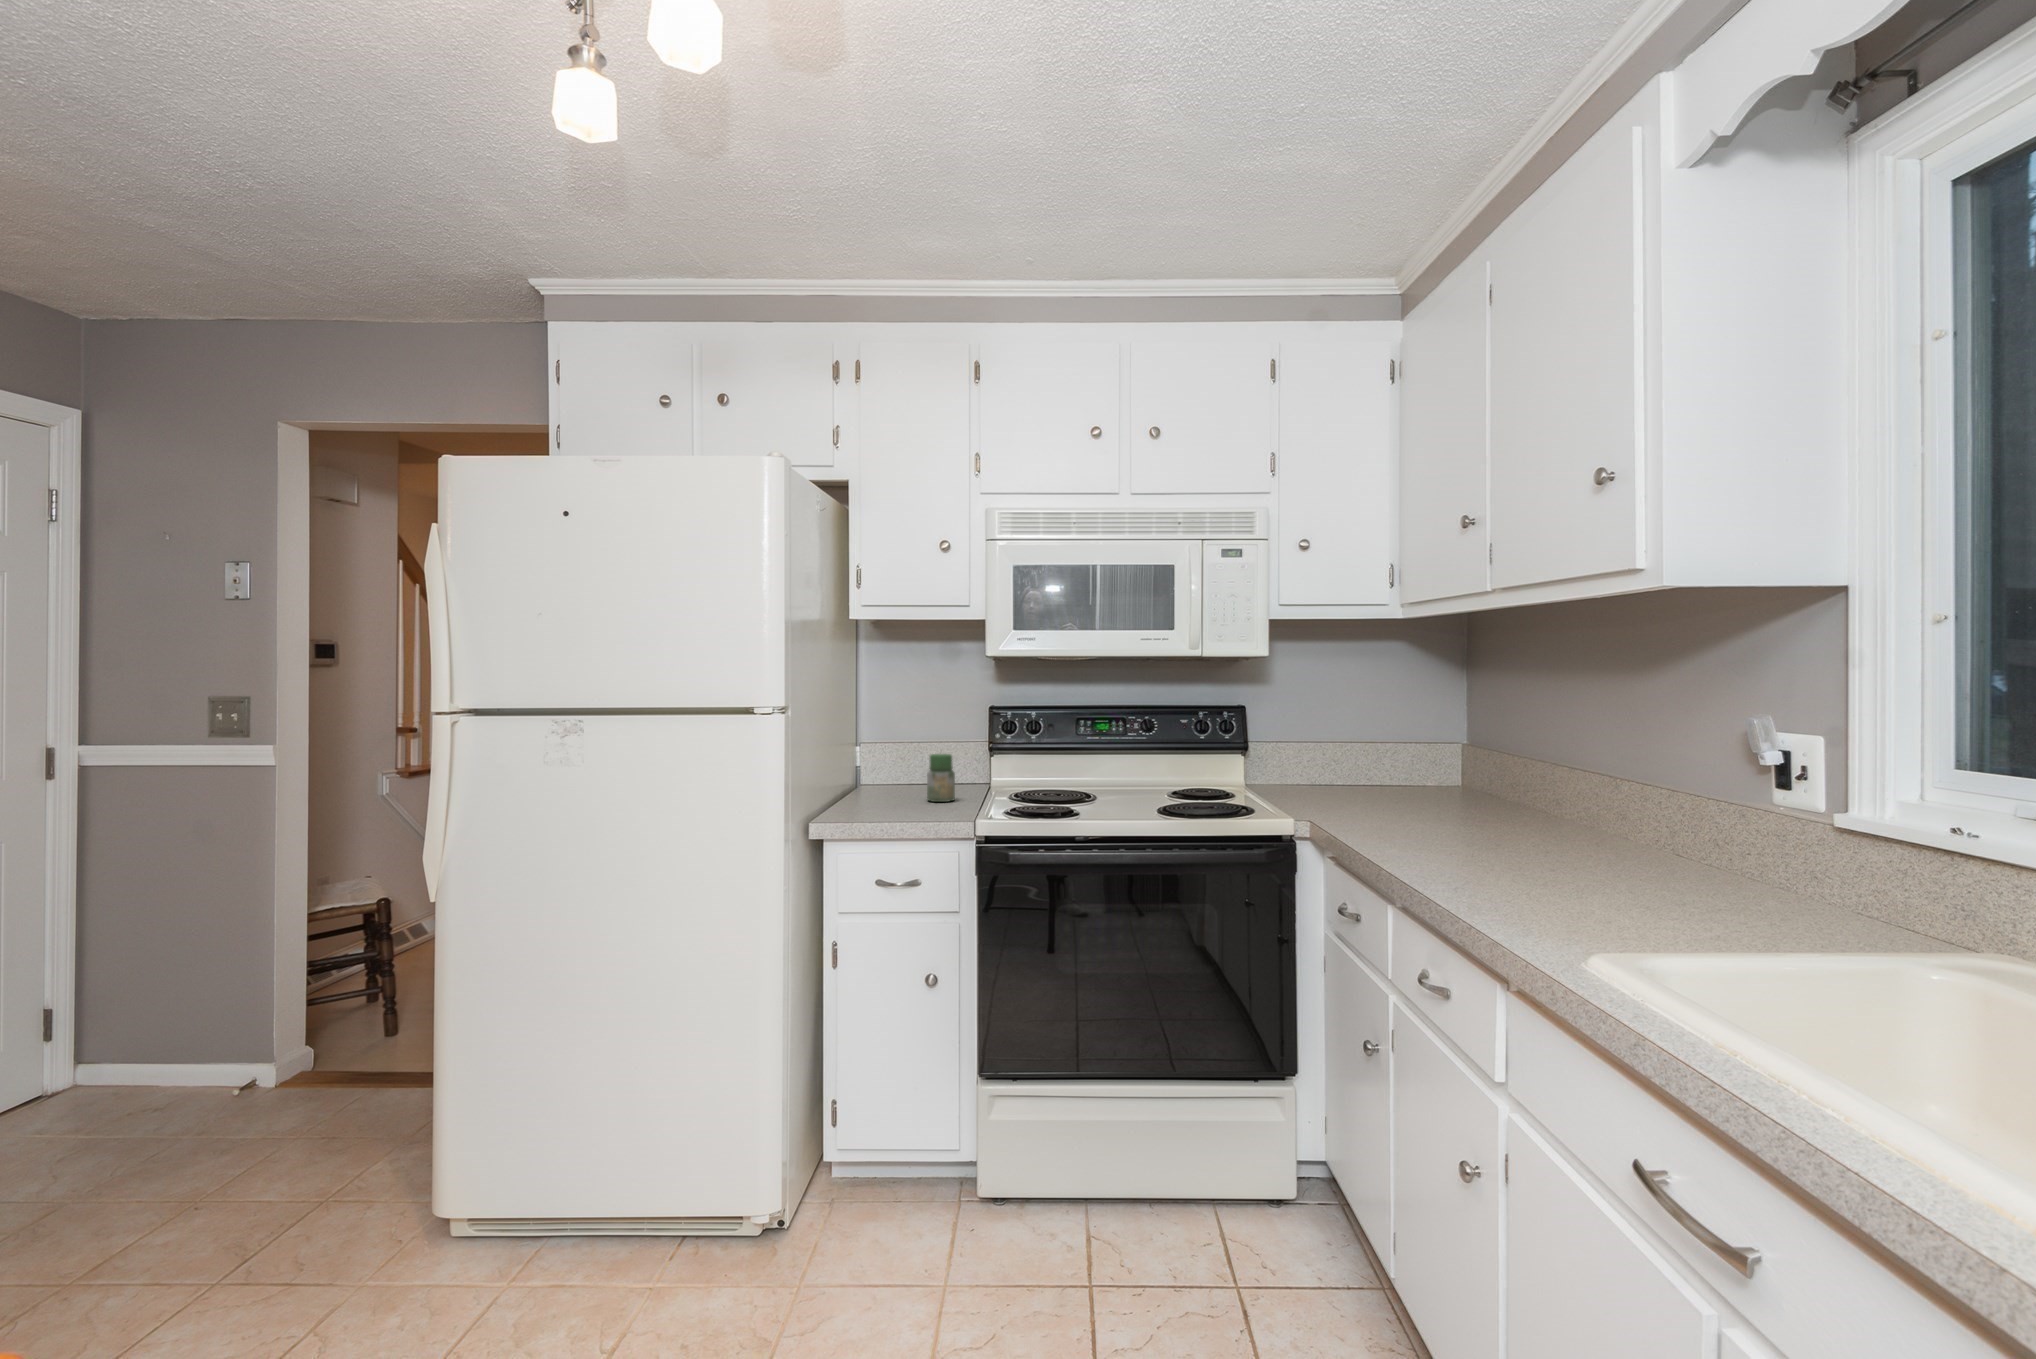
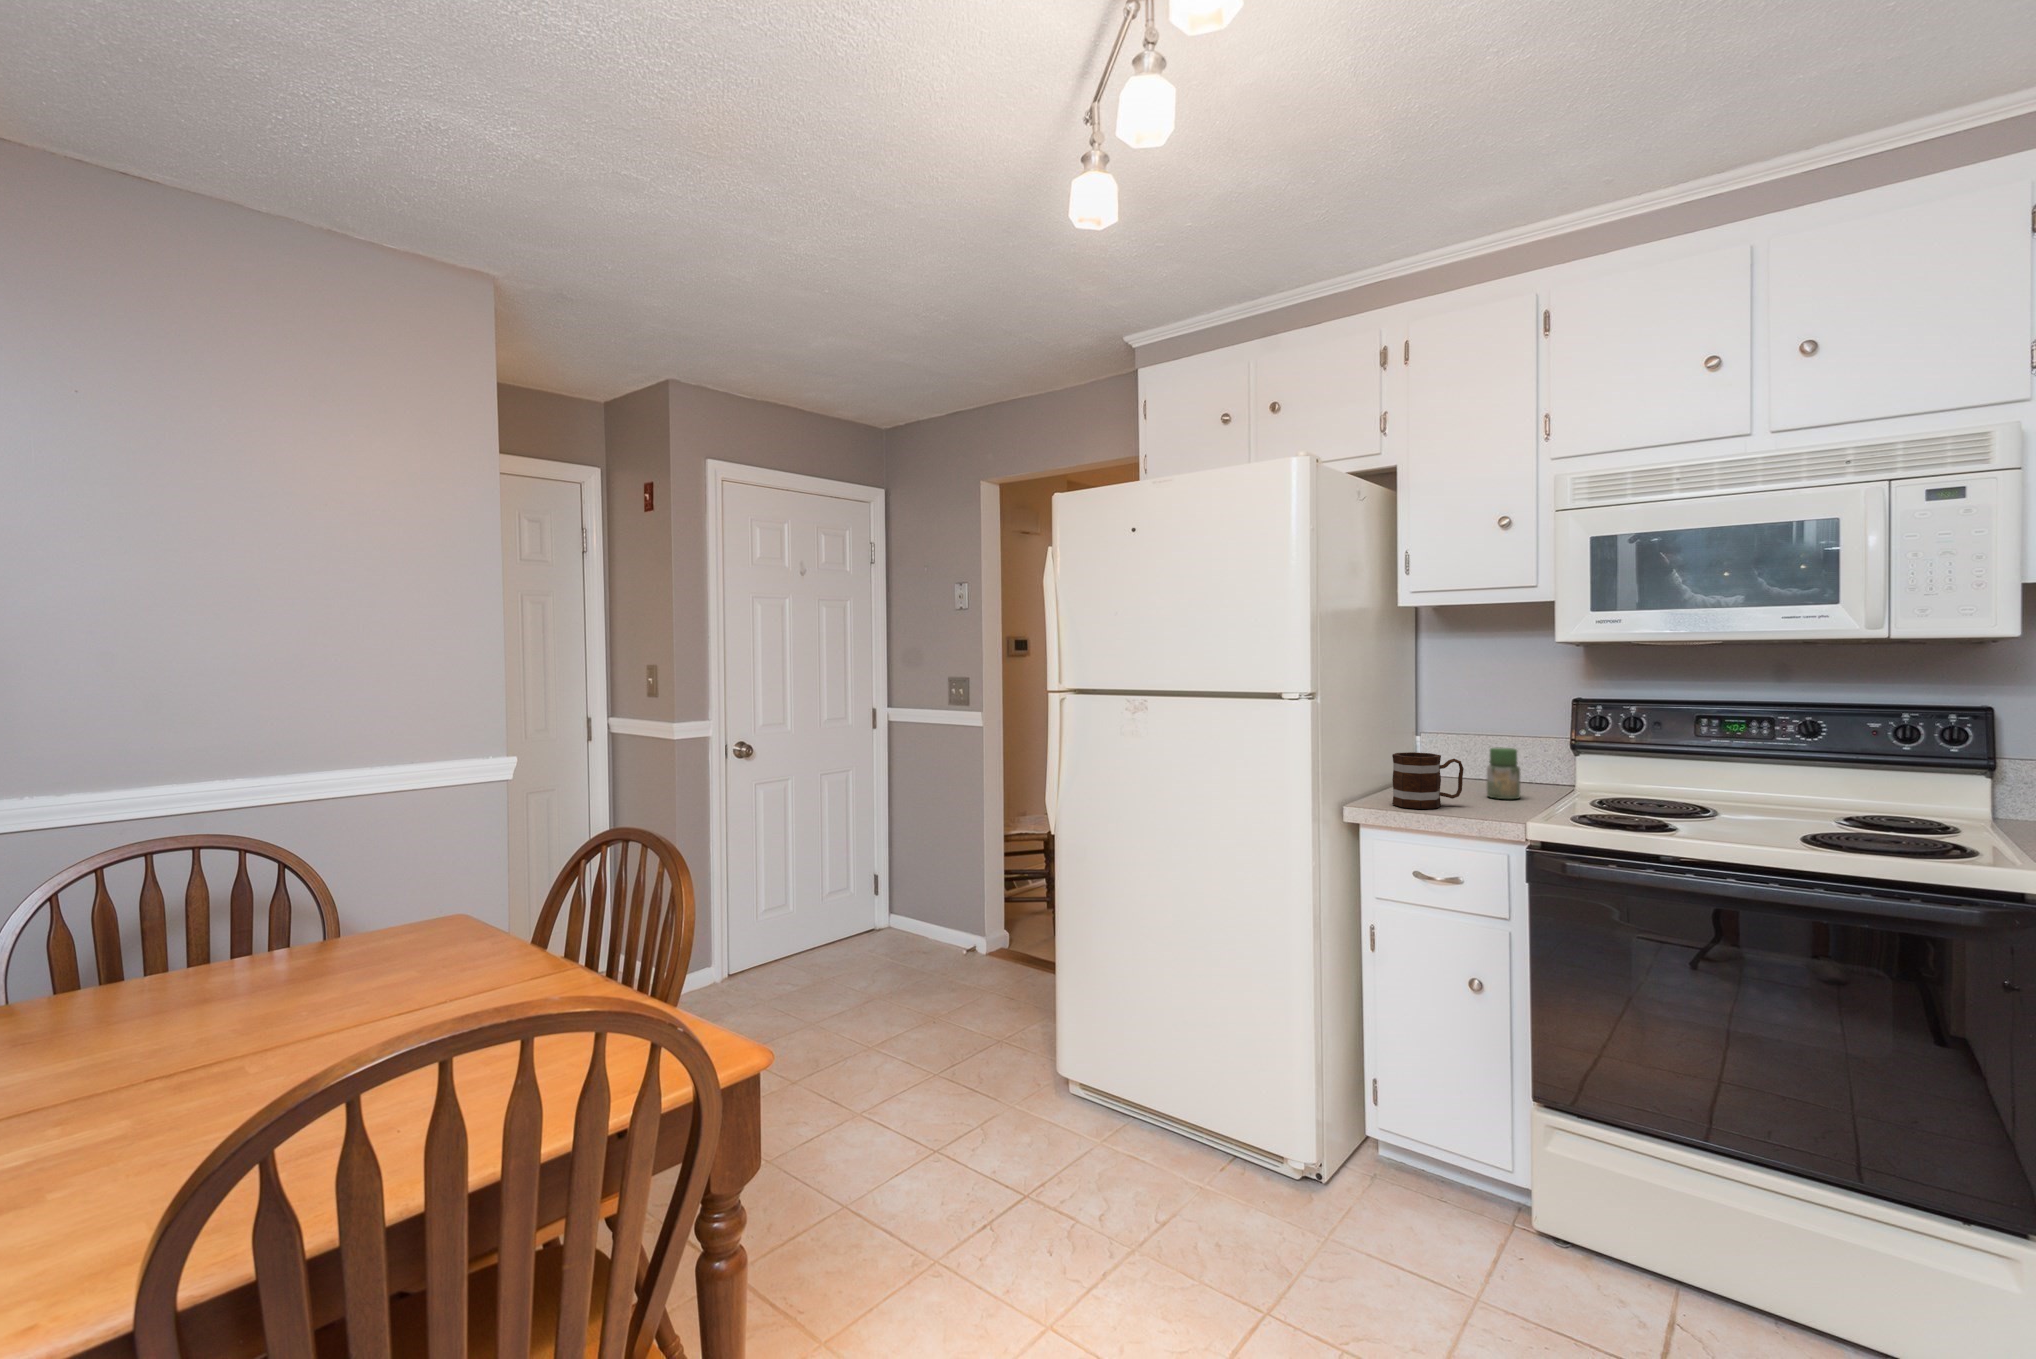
mug: none [851,762,914,817] -> present [1392,752,1464,809]

